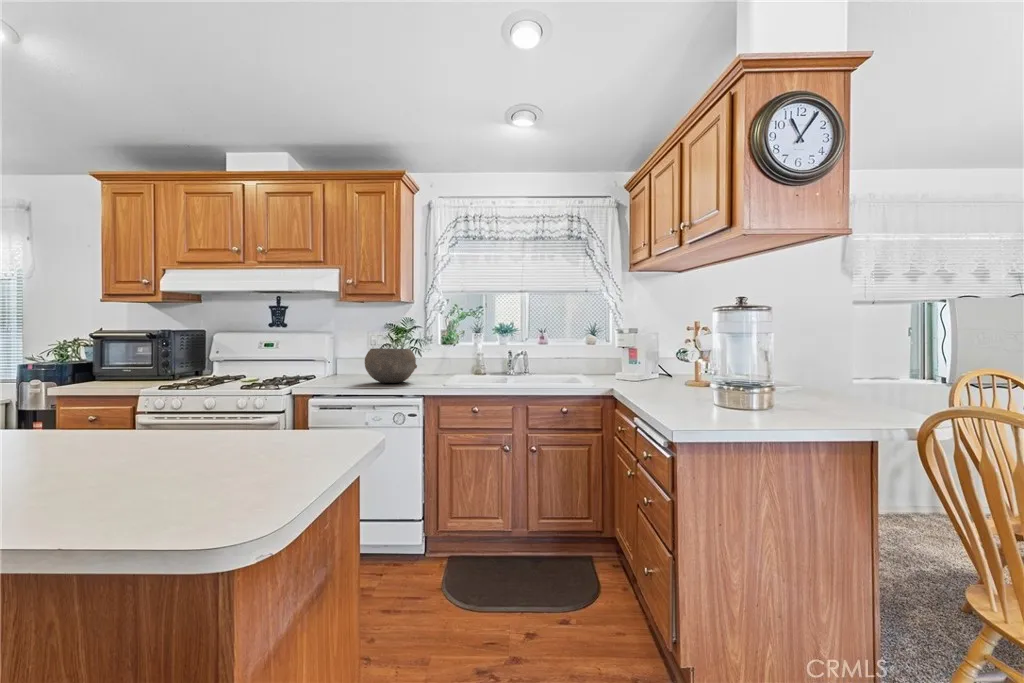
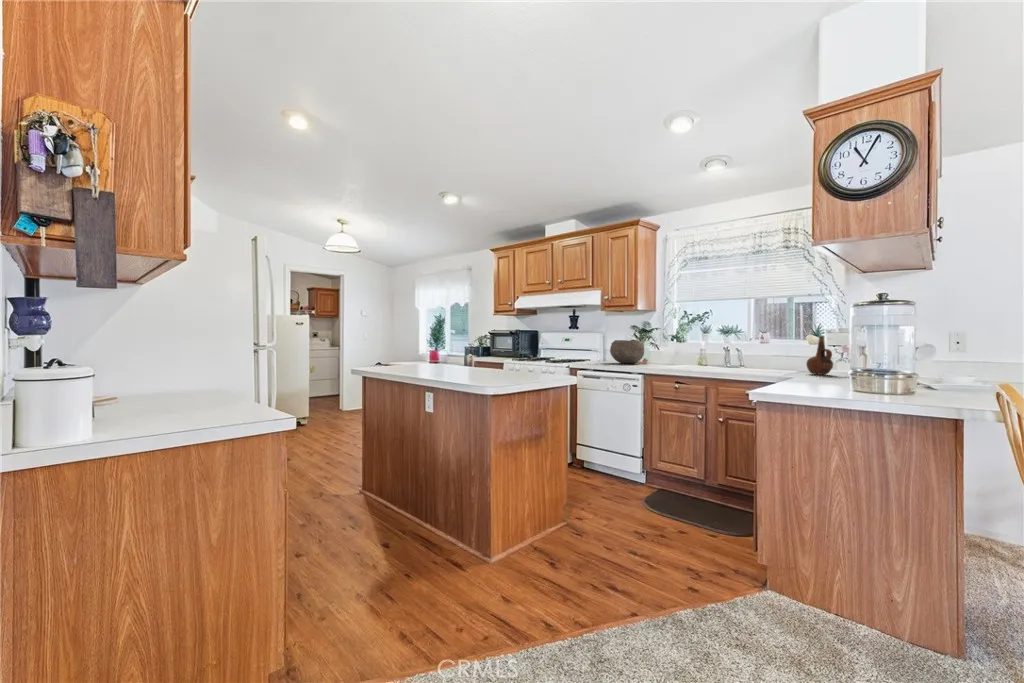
ceramic pitcher: none [614,340,639,384] -> present [807,336,833,375]

